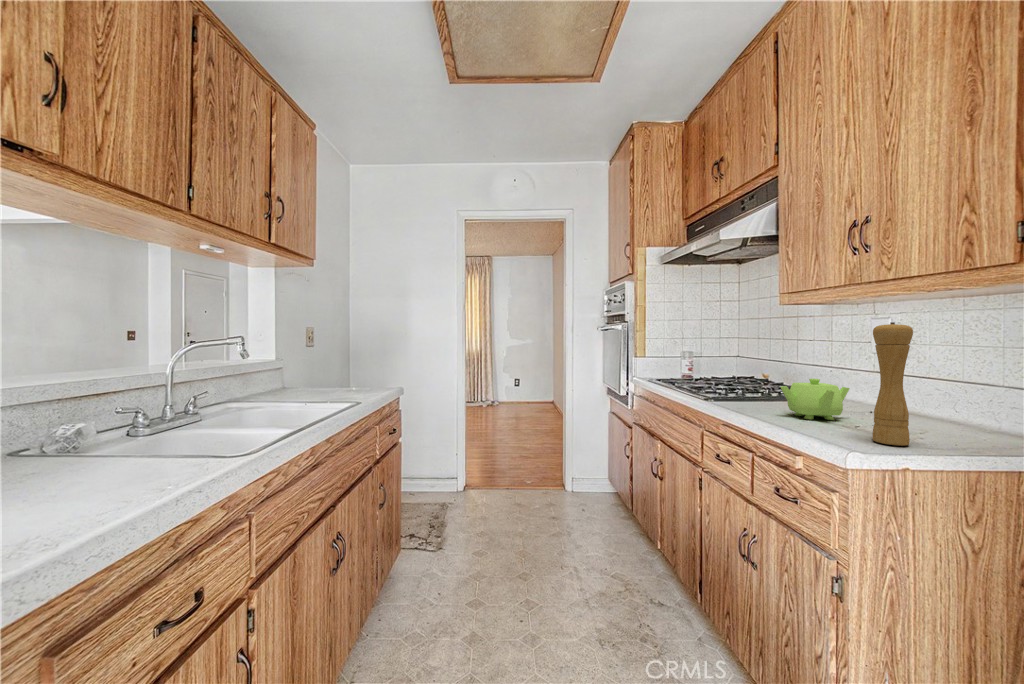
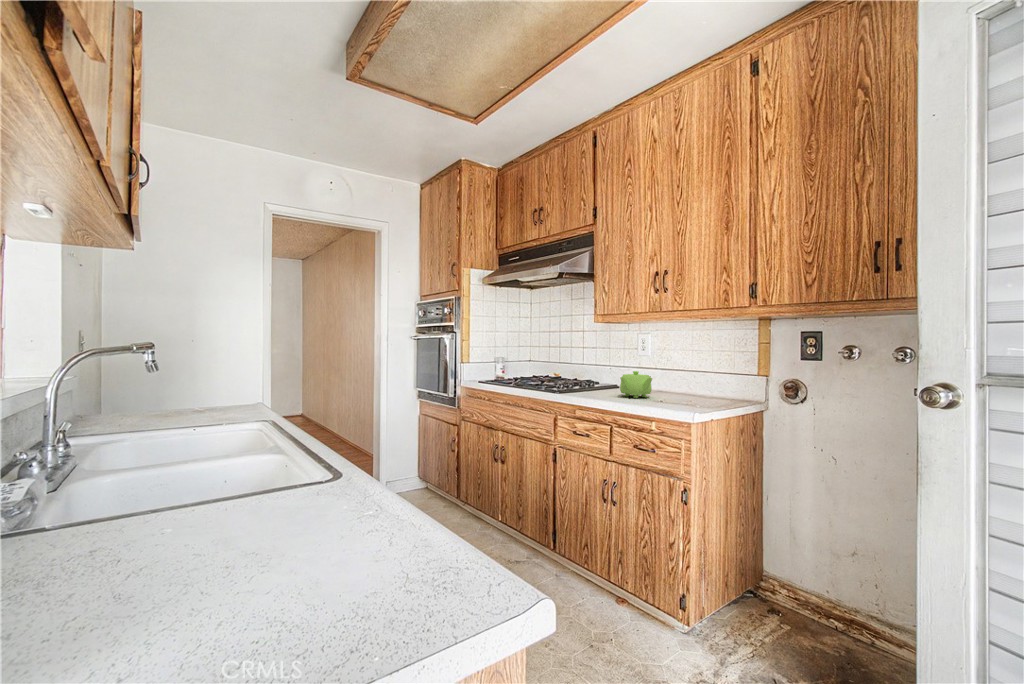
pepper mill: present [873,322,913,446] -> none [685,335,705,407]

